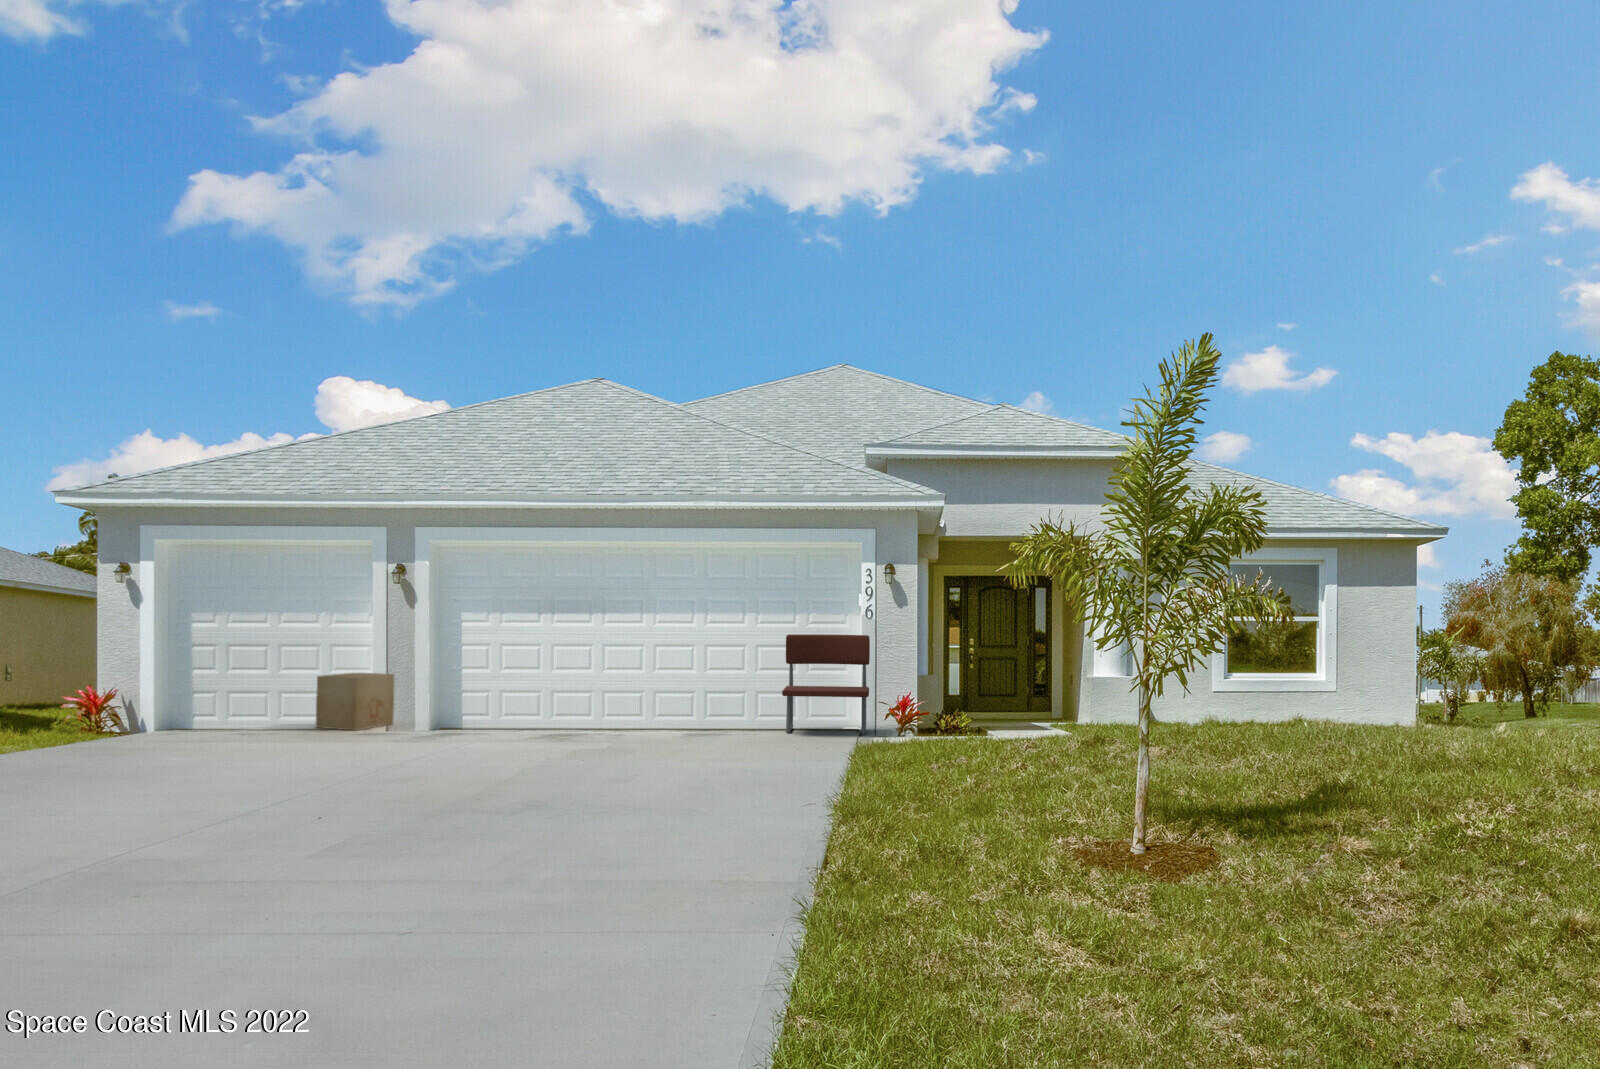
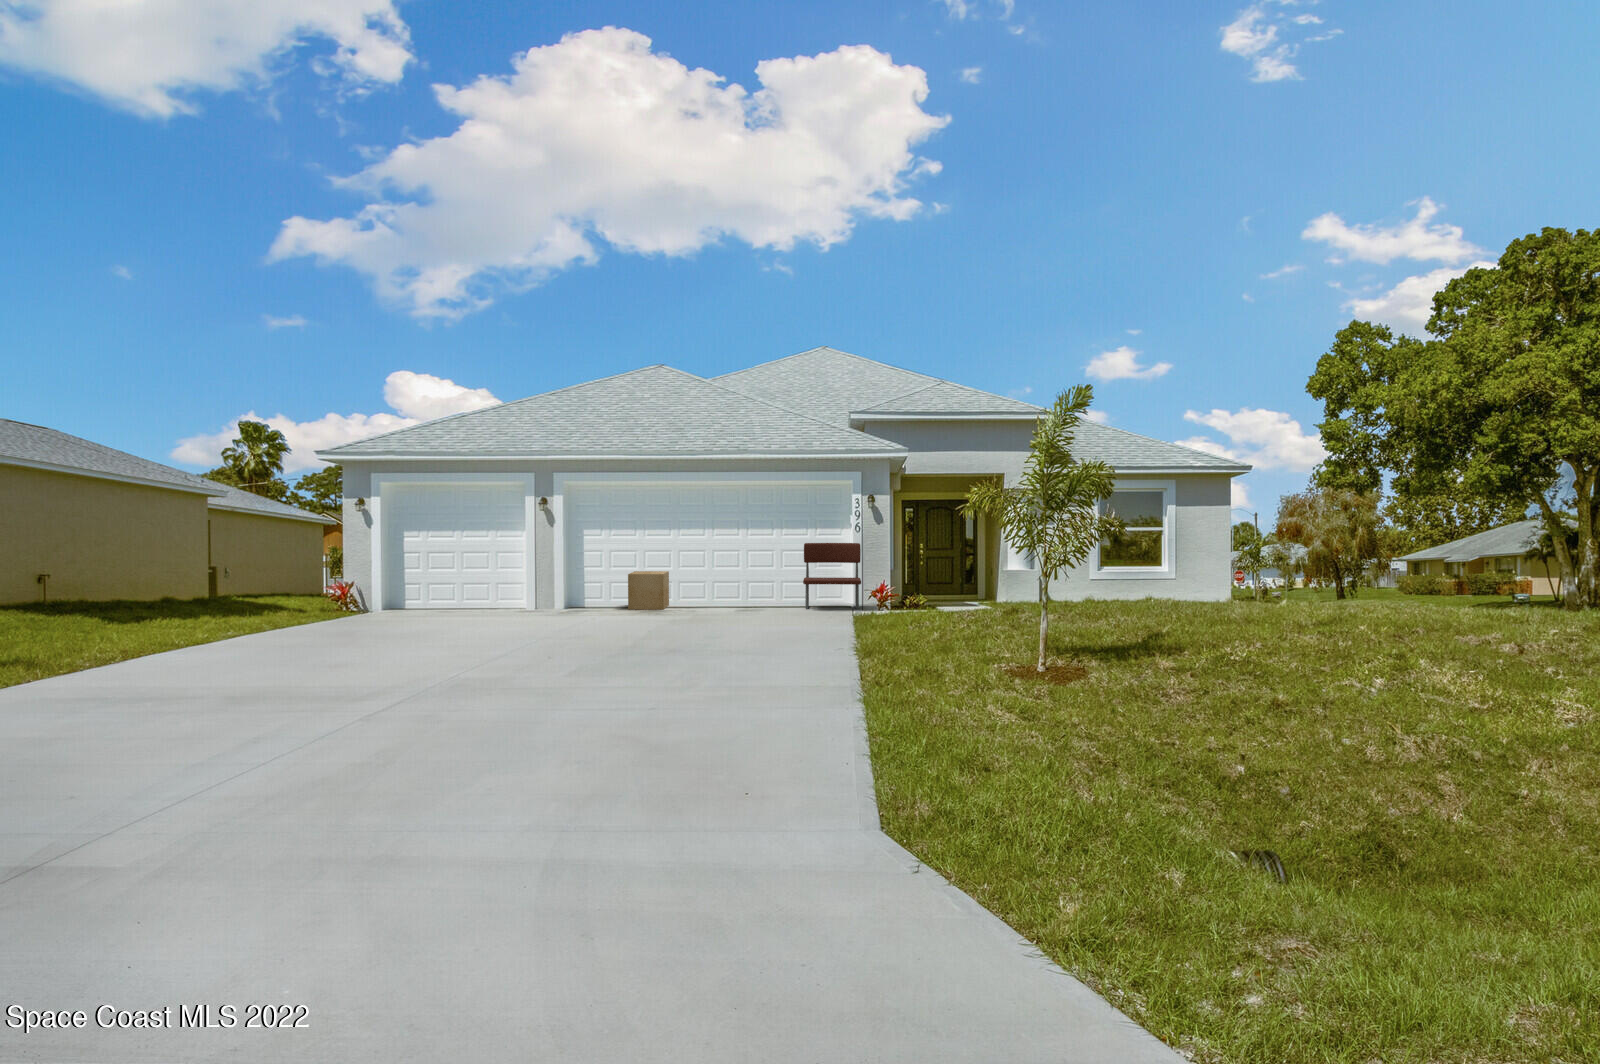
cardboard box: present [316,673,394,731] -> present [628,571,669,610]

